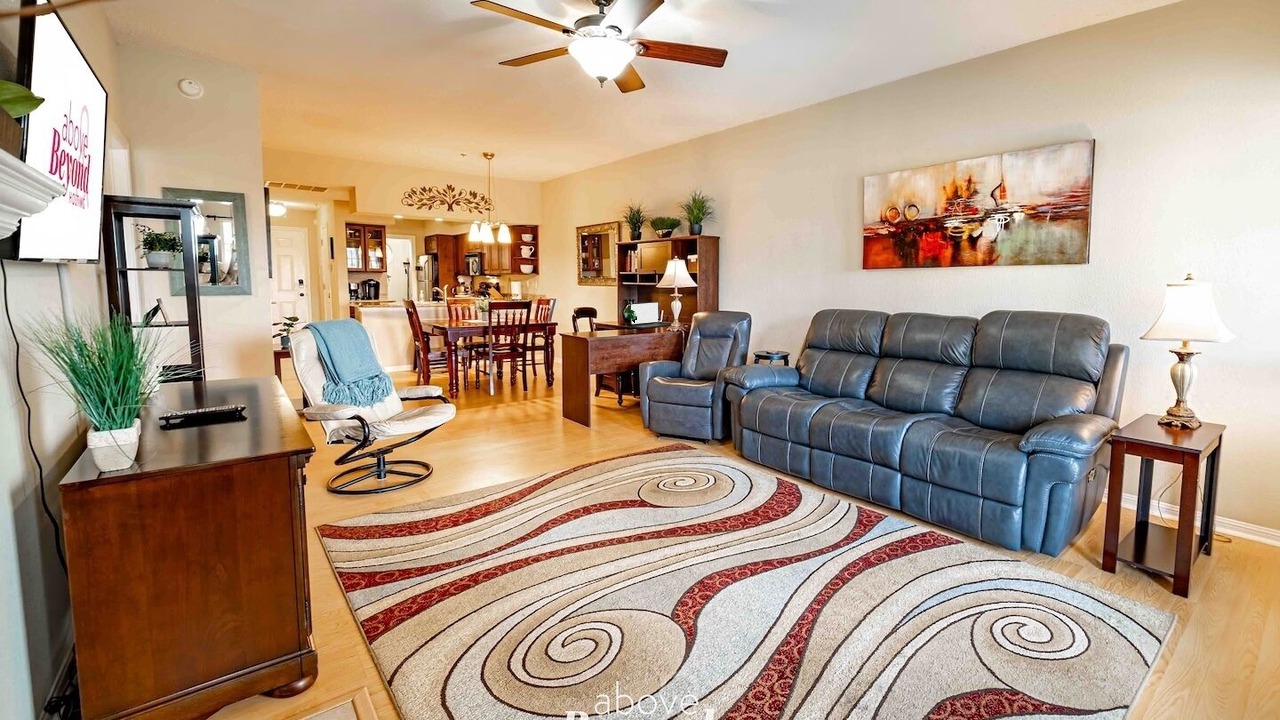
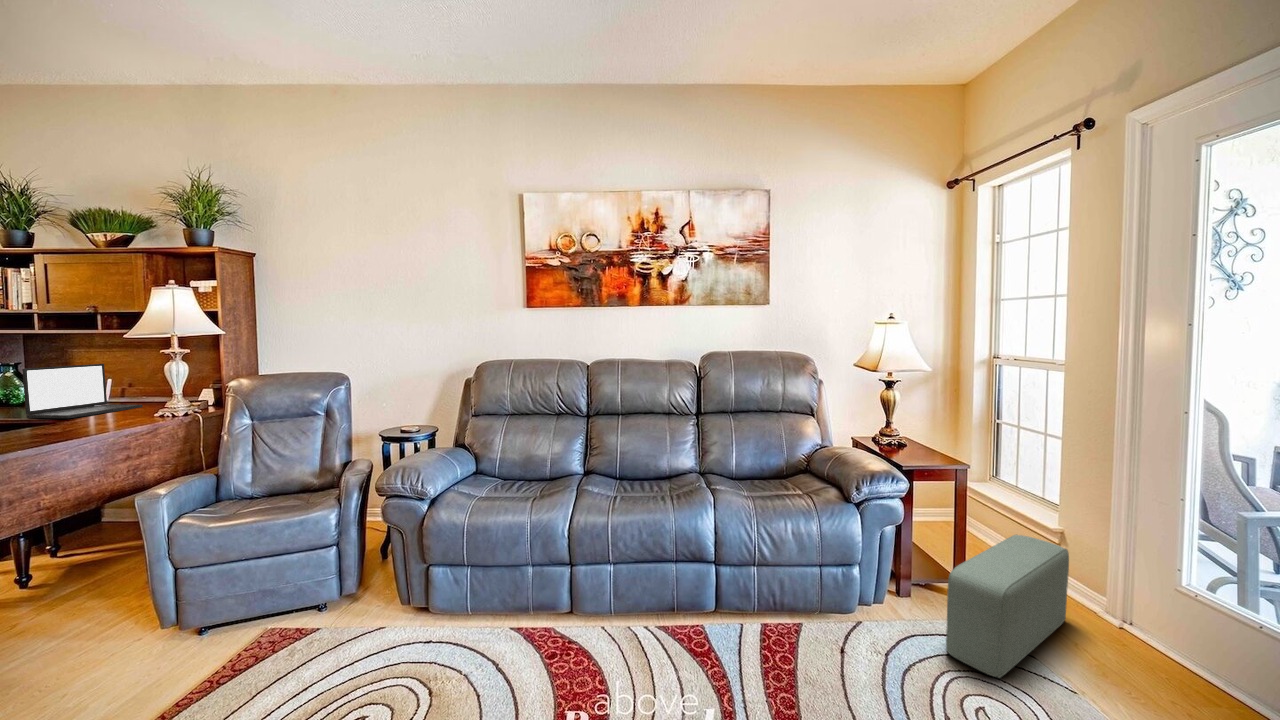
pouf: none [1033,511,1242,623] -> present [946,535,1069,678]

